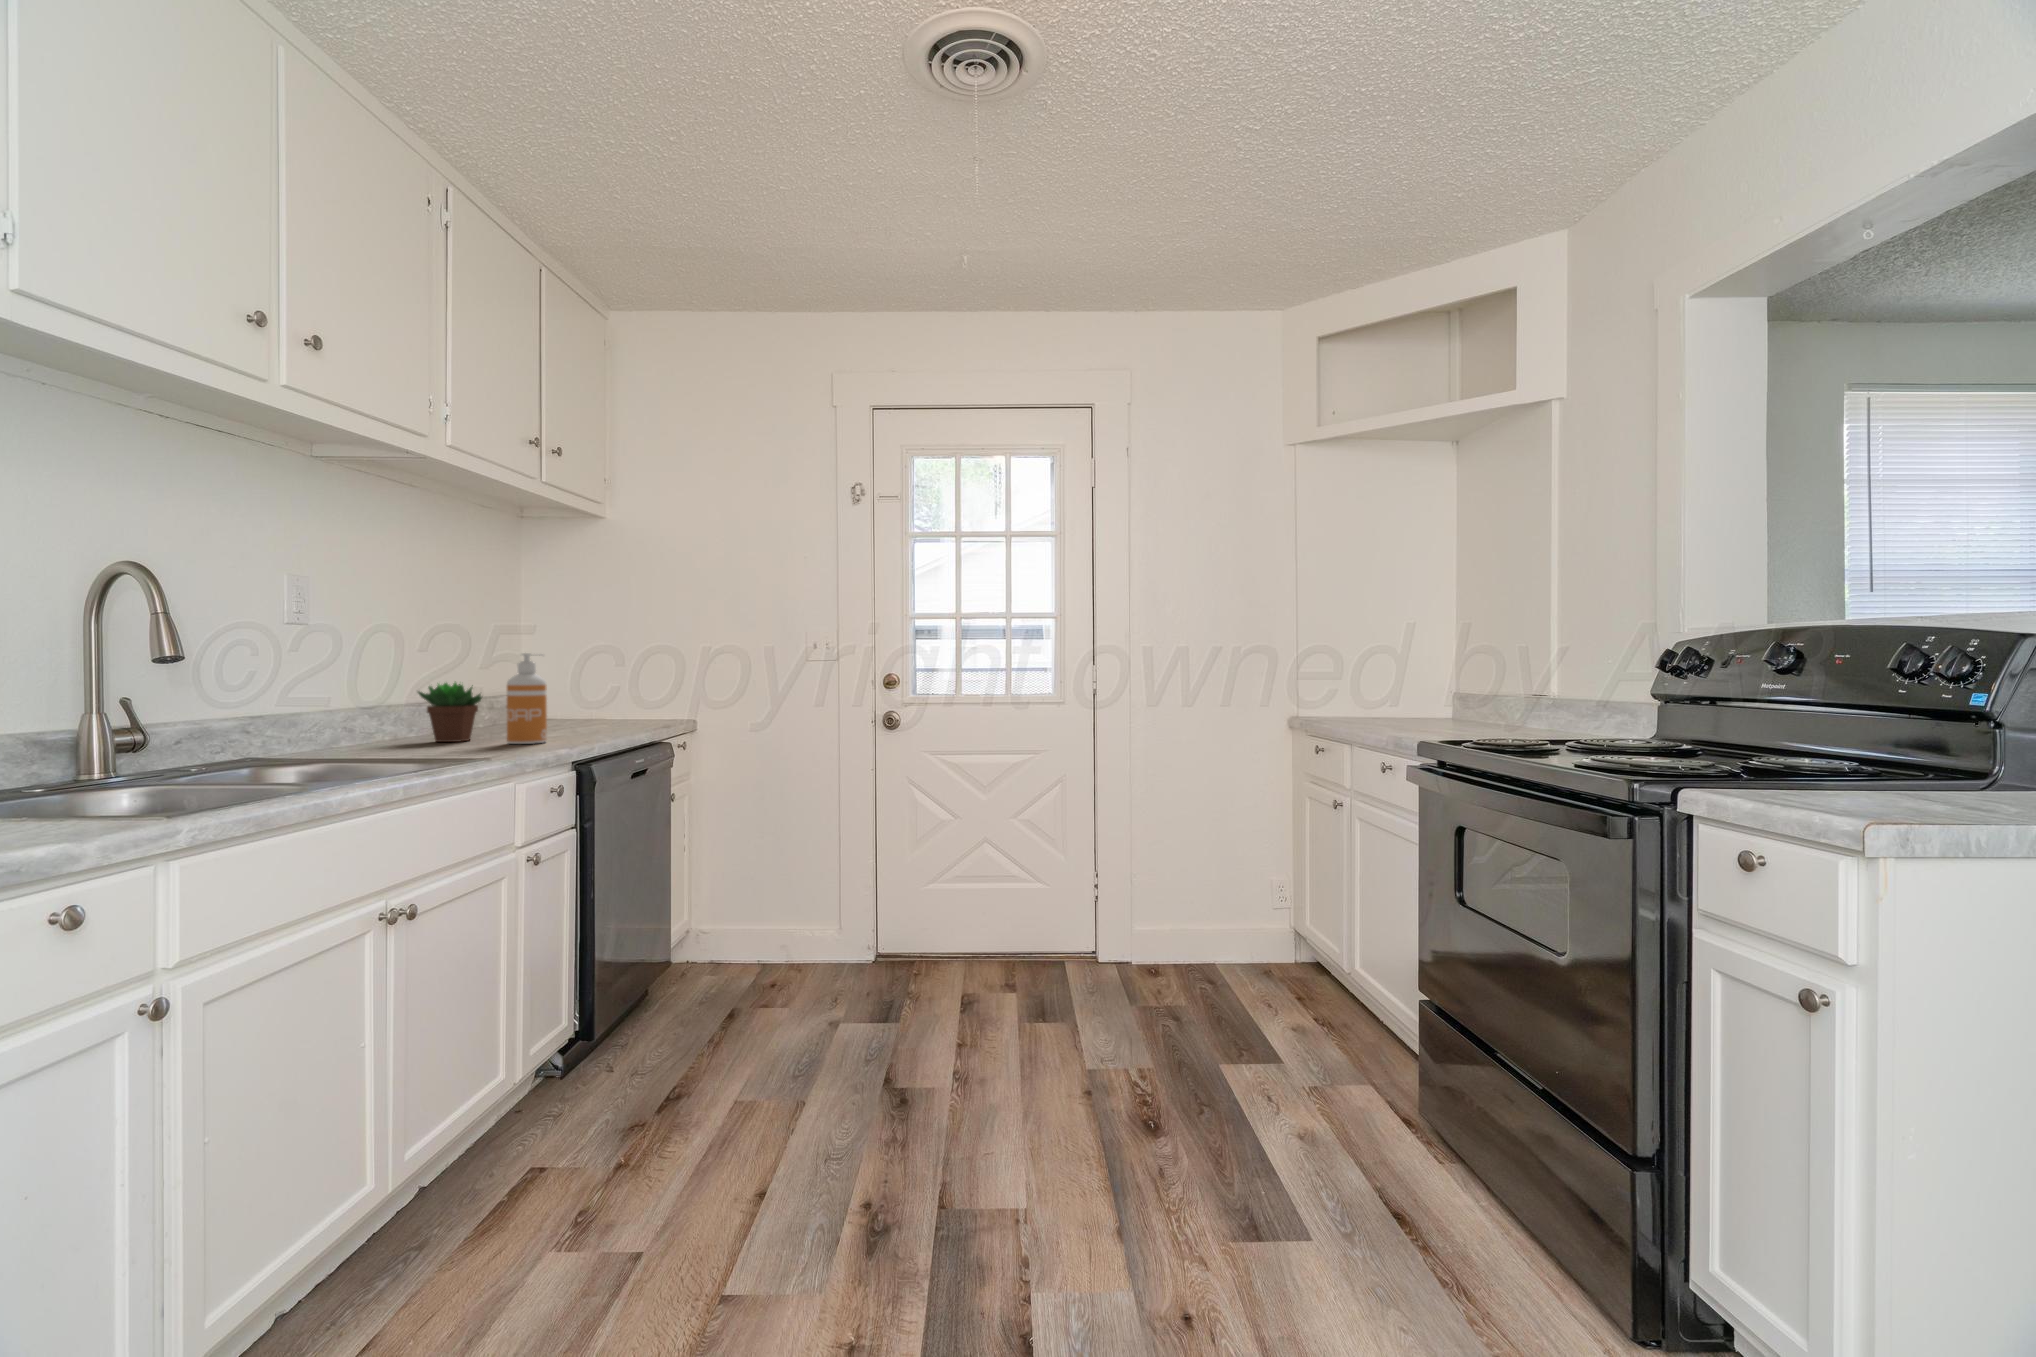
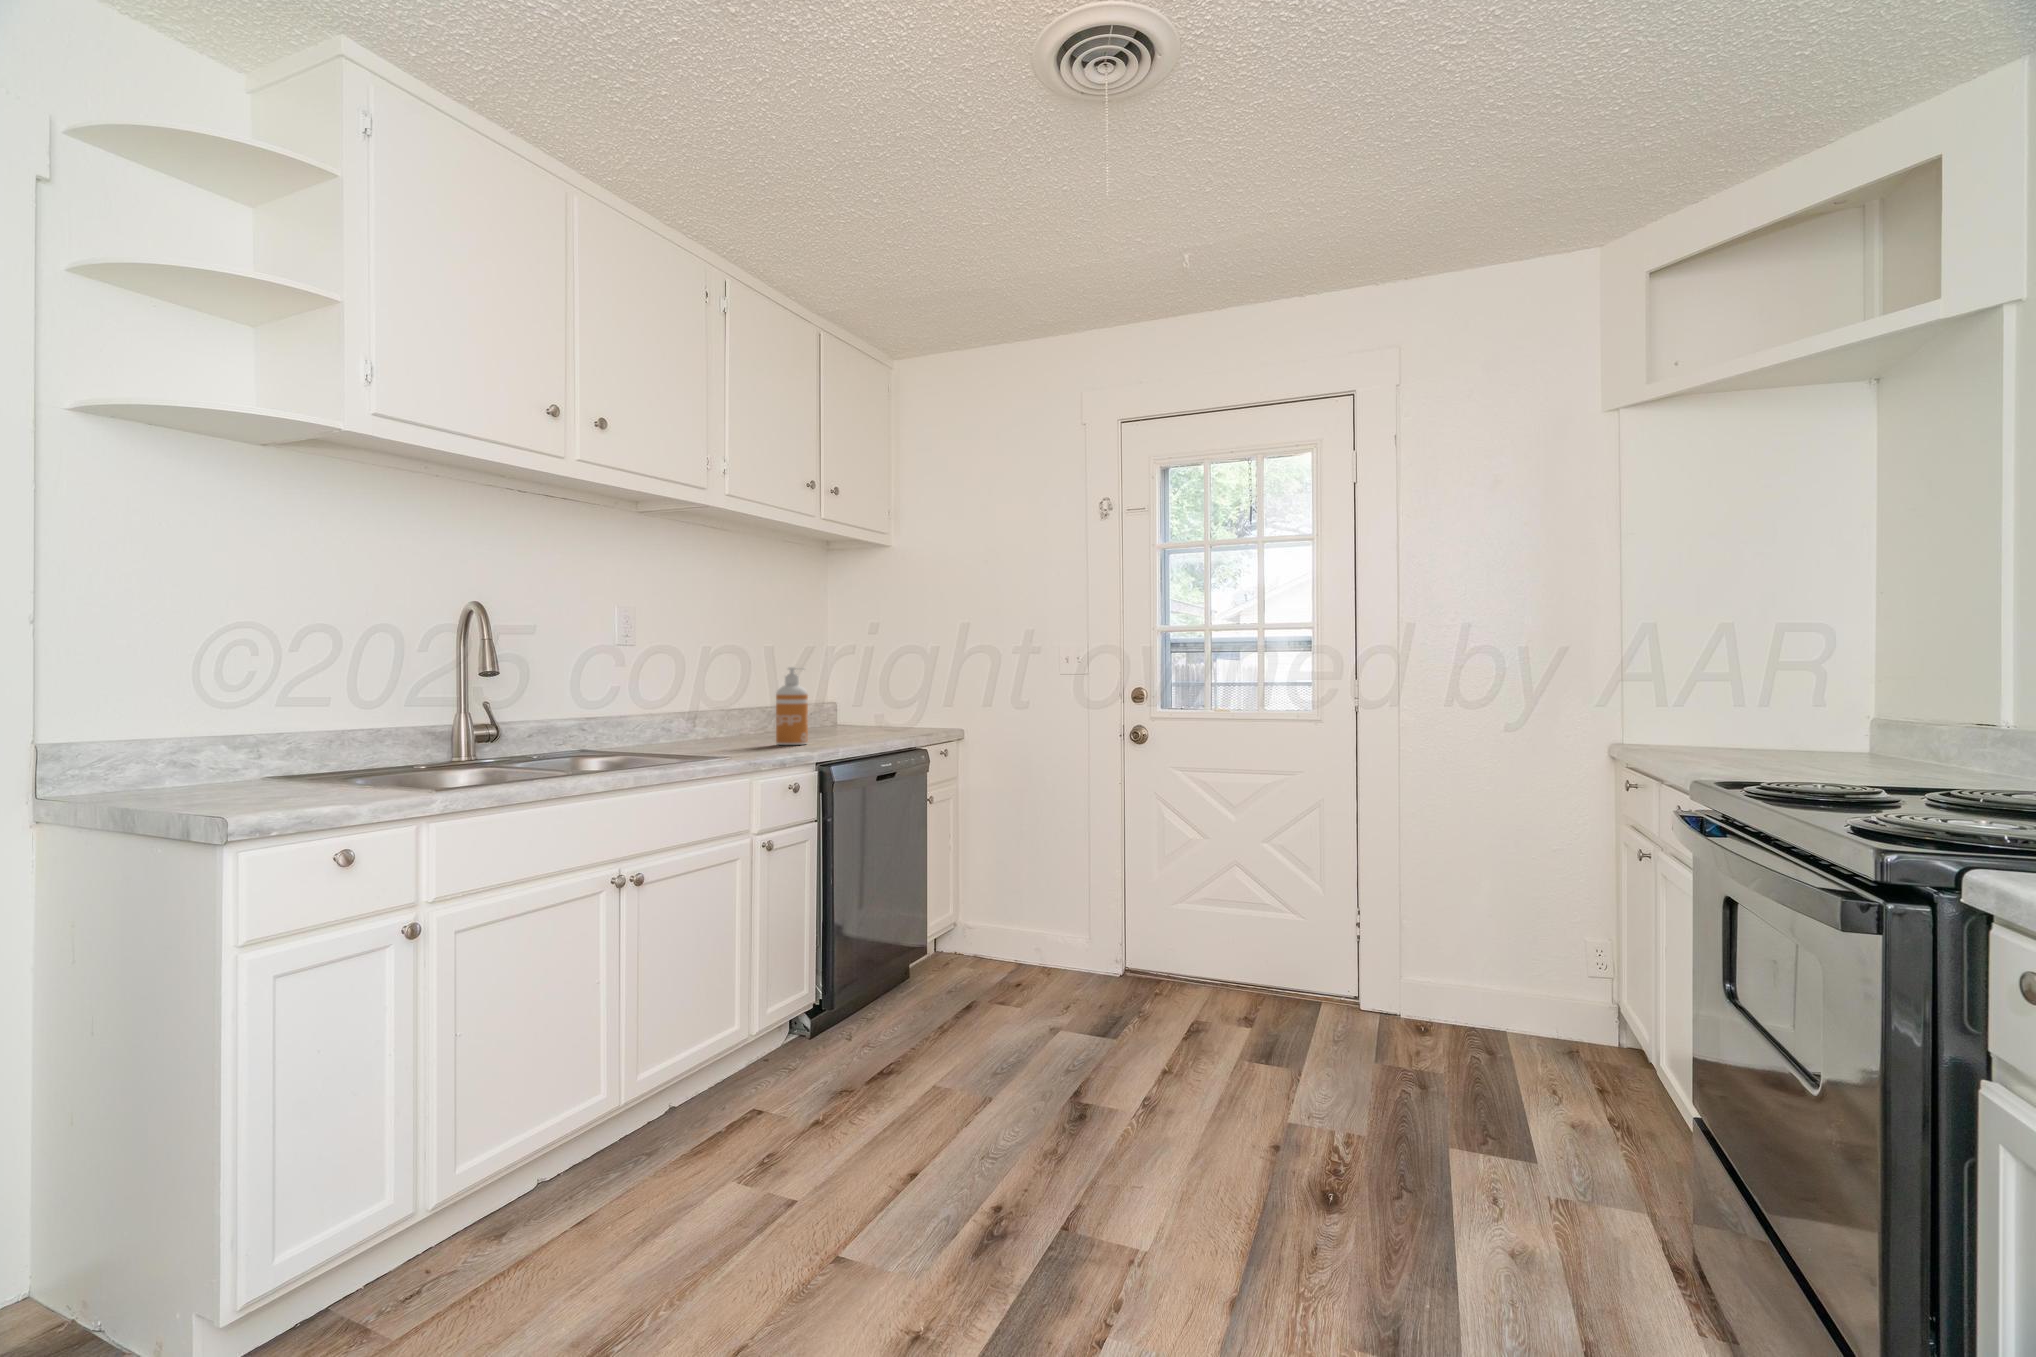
succulent plant: present [418,683,482,742] -> none [719,691,770,742]

